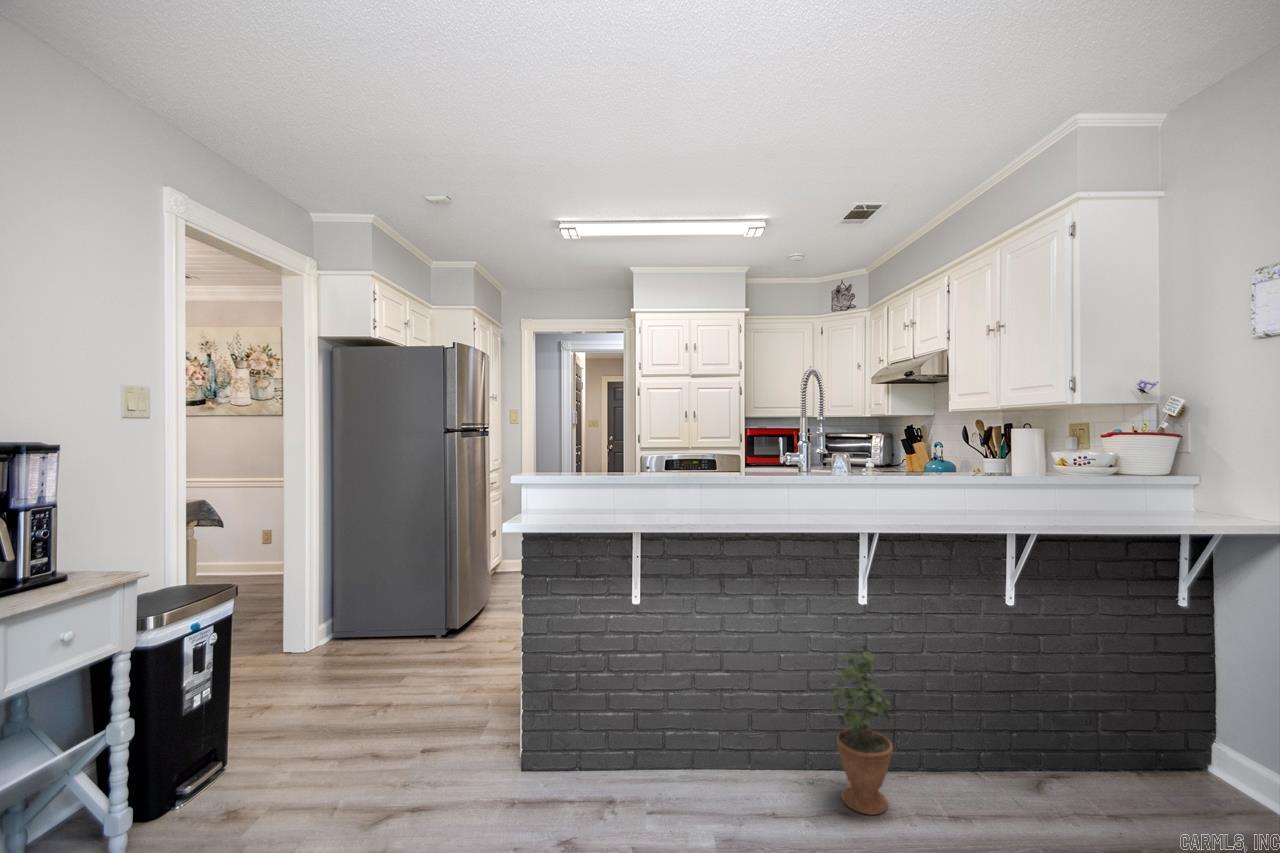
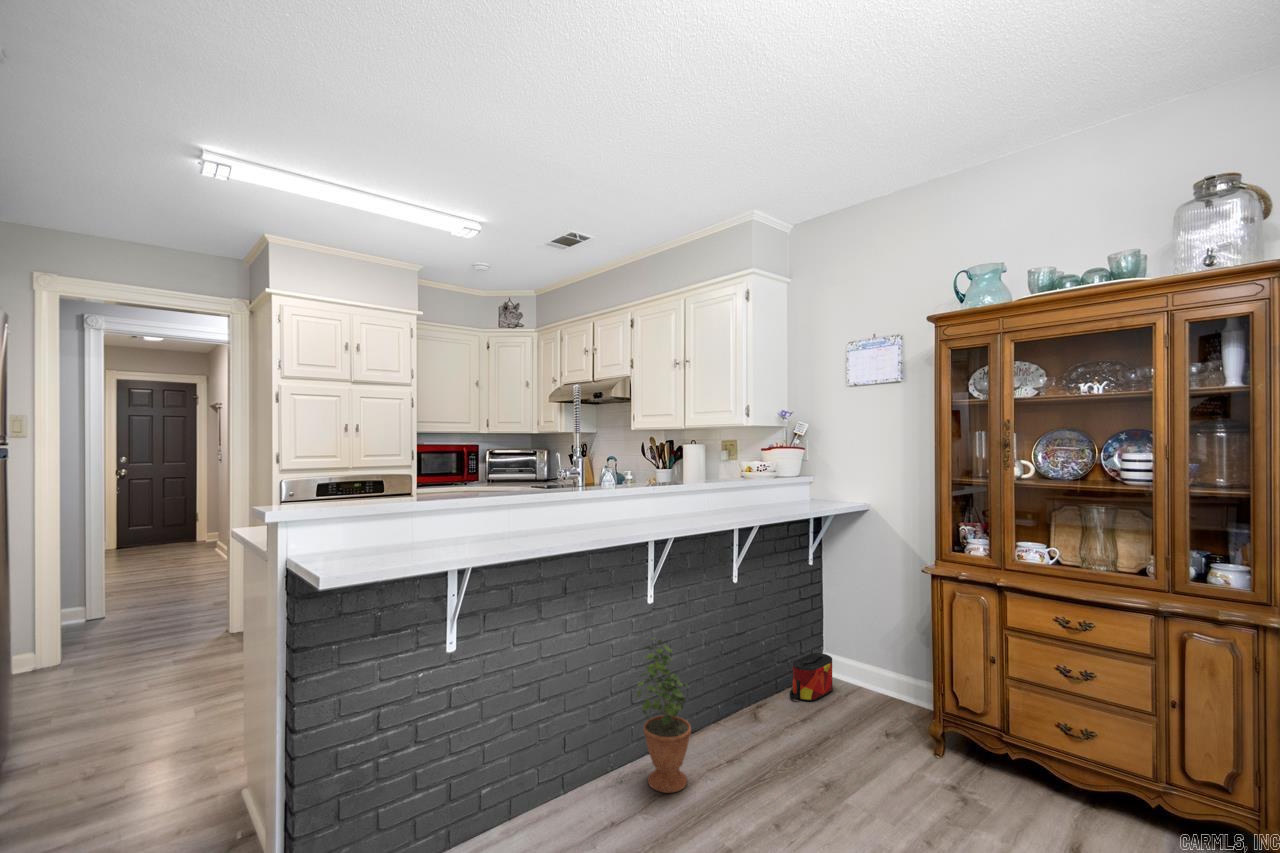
bag: none [1116,734,1211,799] -> present [790,653,833,701]

